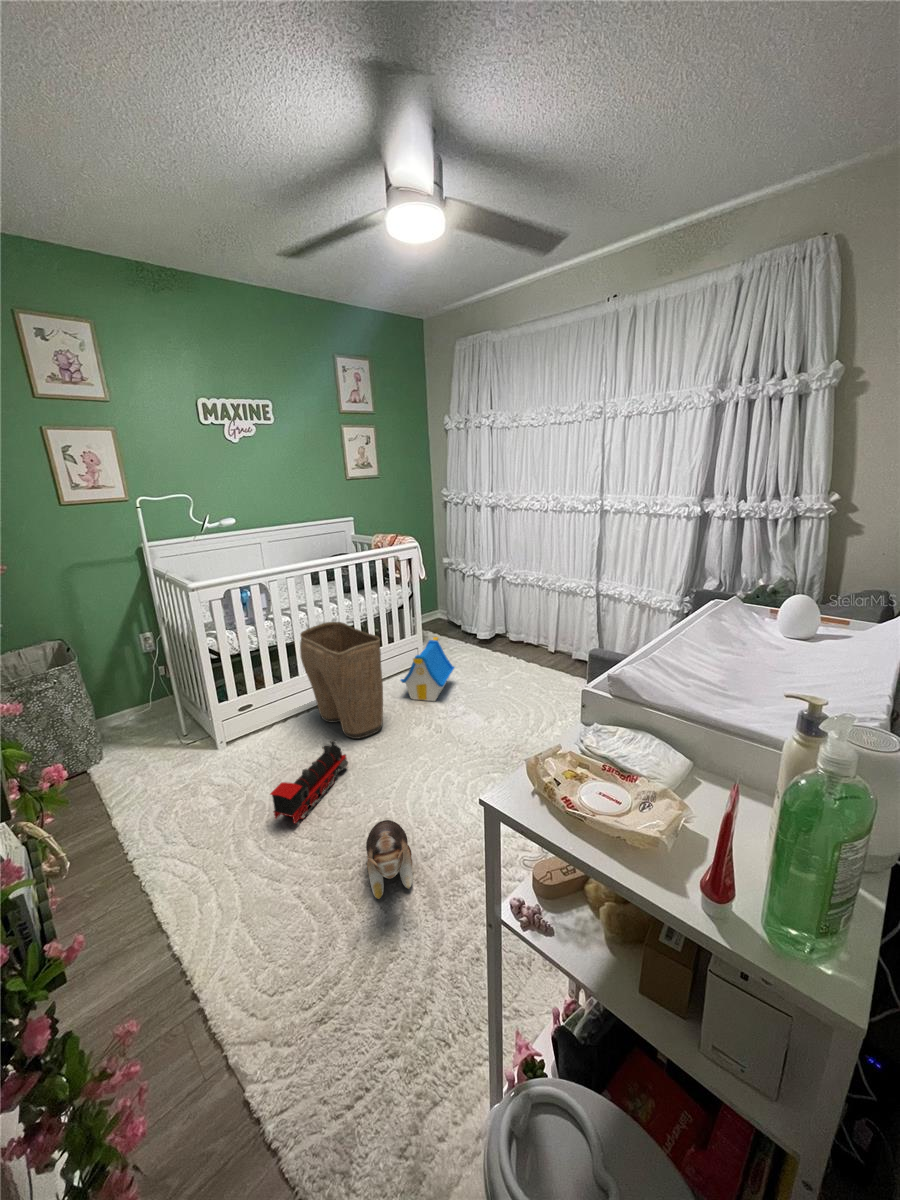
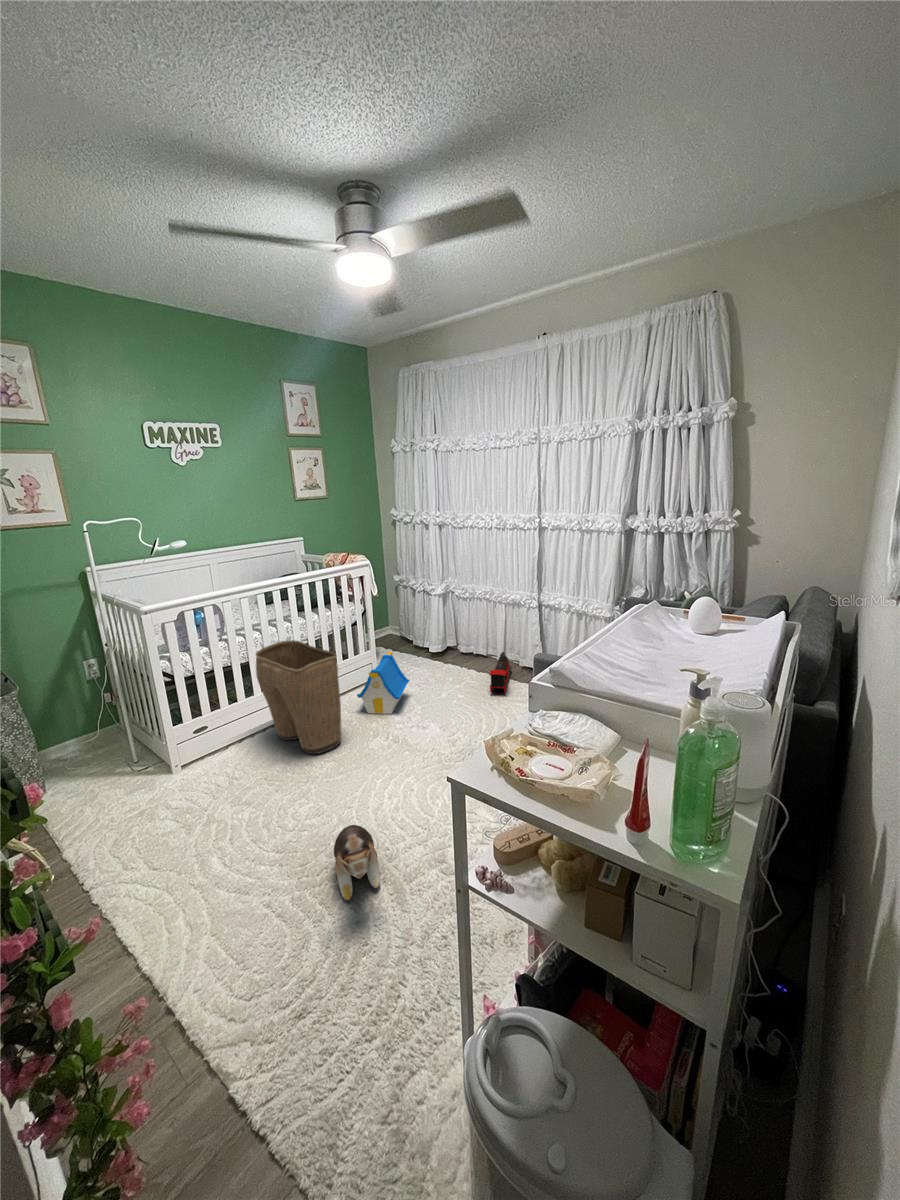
toy train: present [270,740,348,823] -> present [490,652,512,693]

